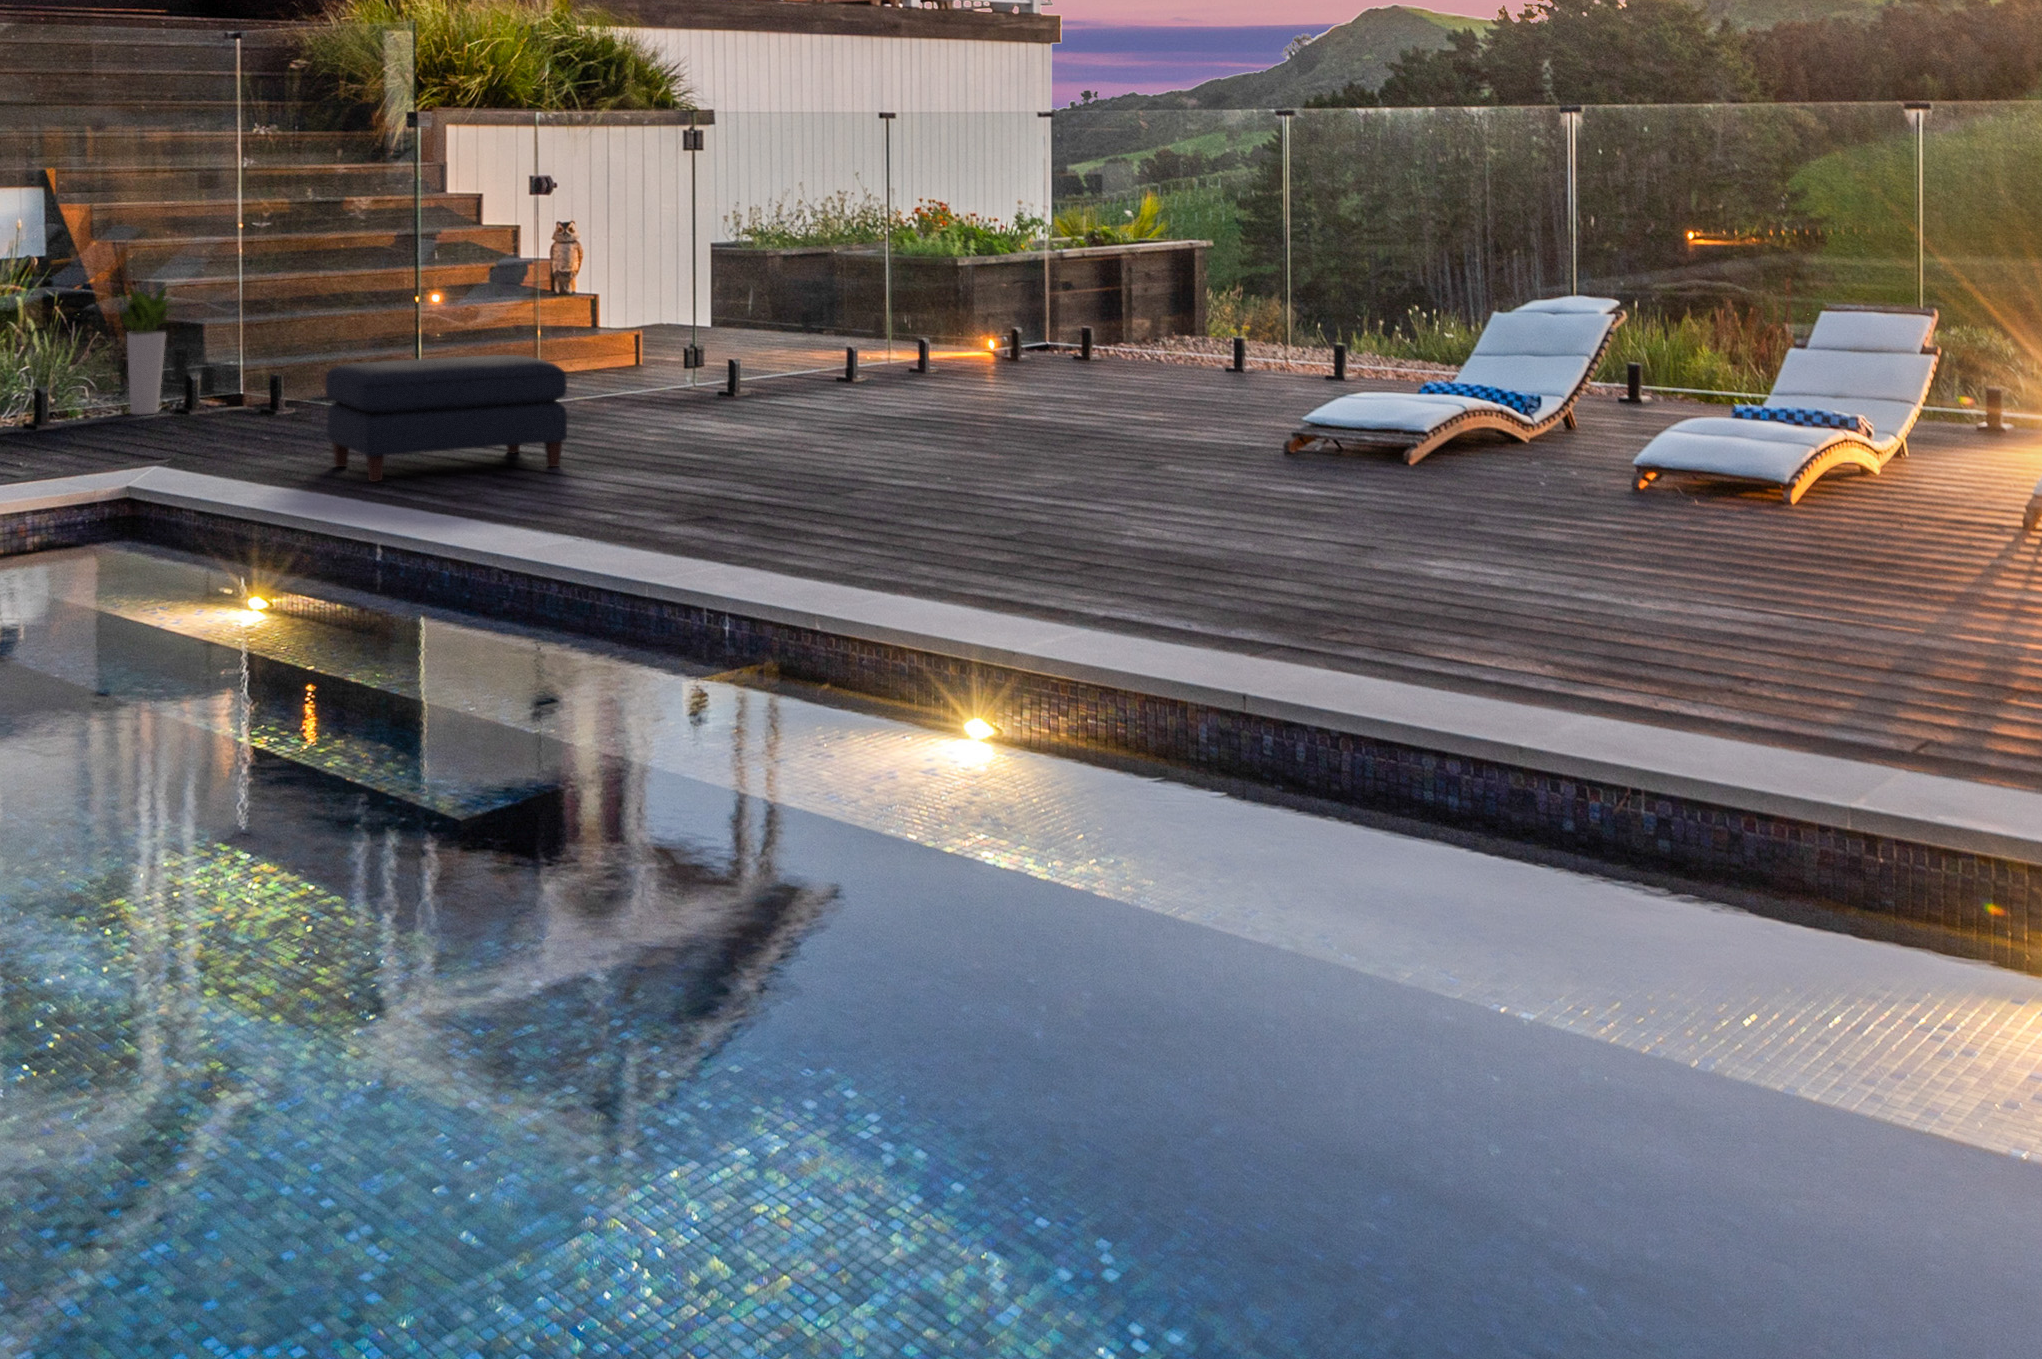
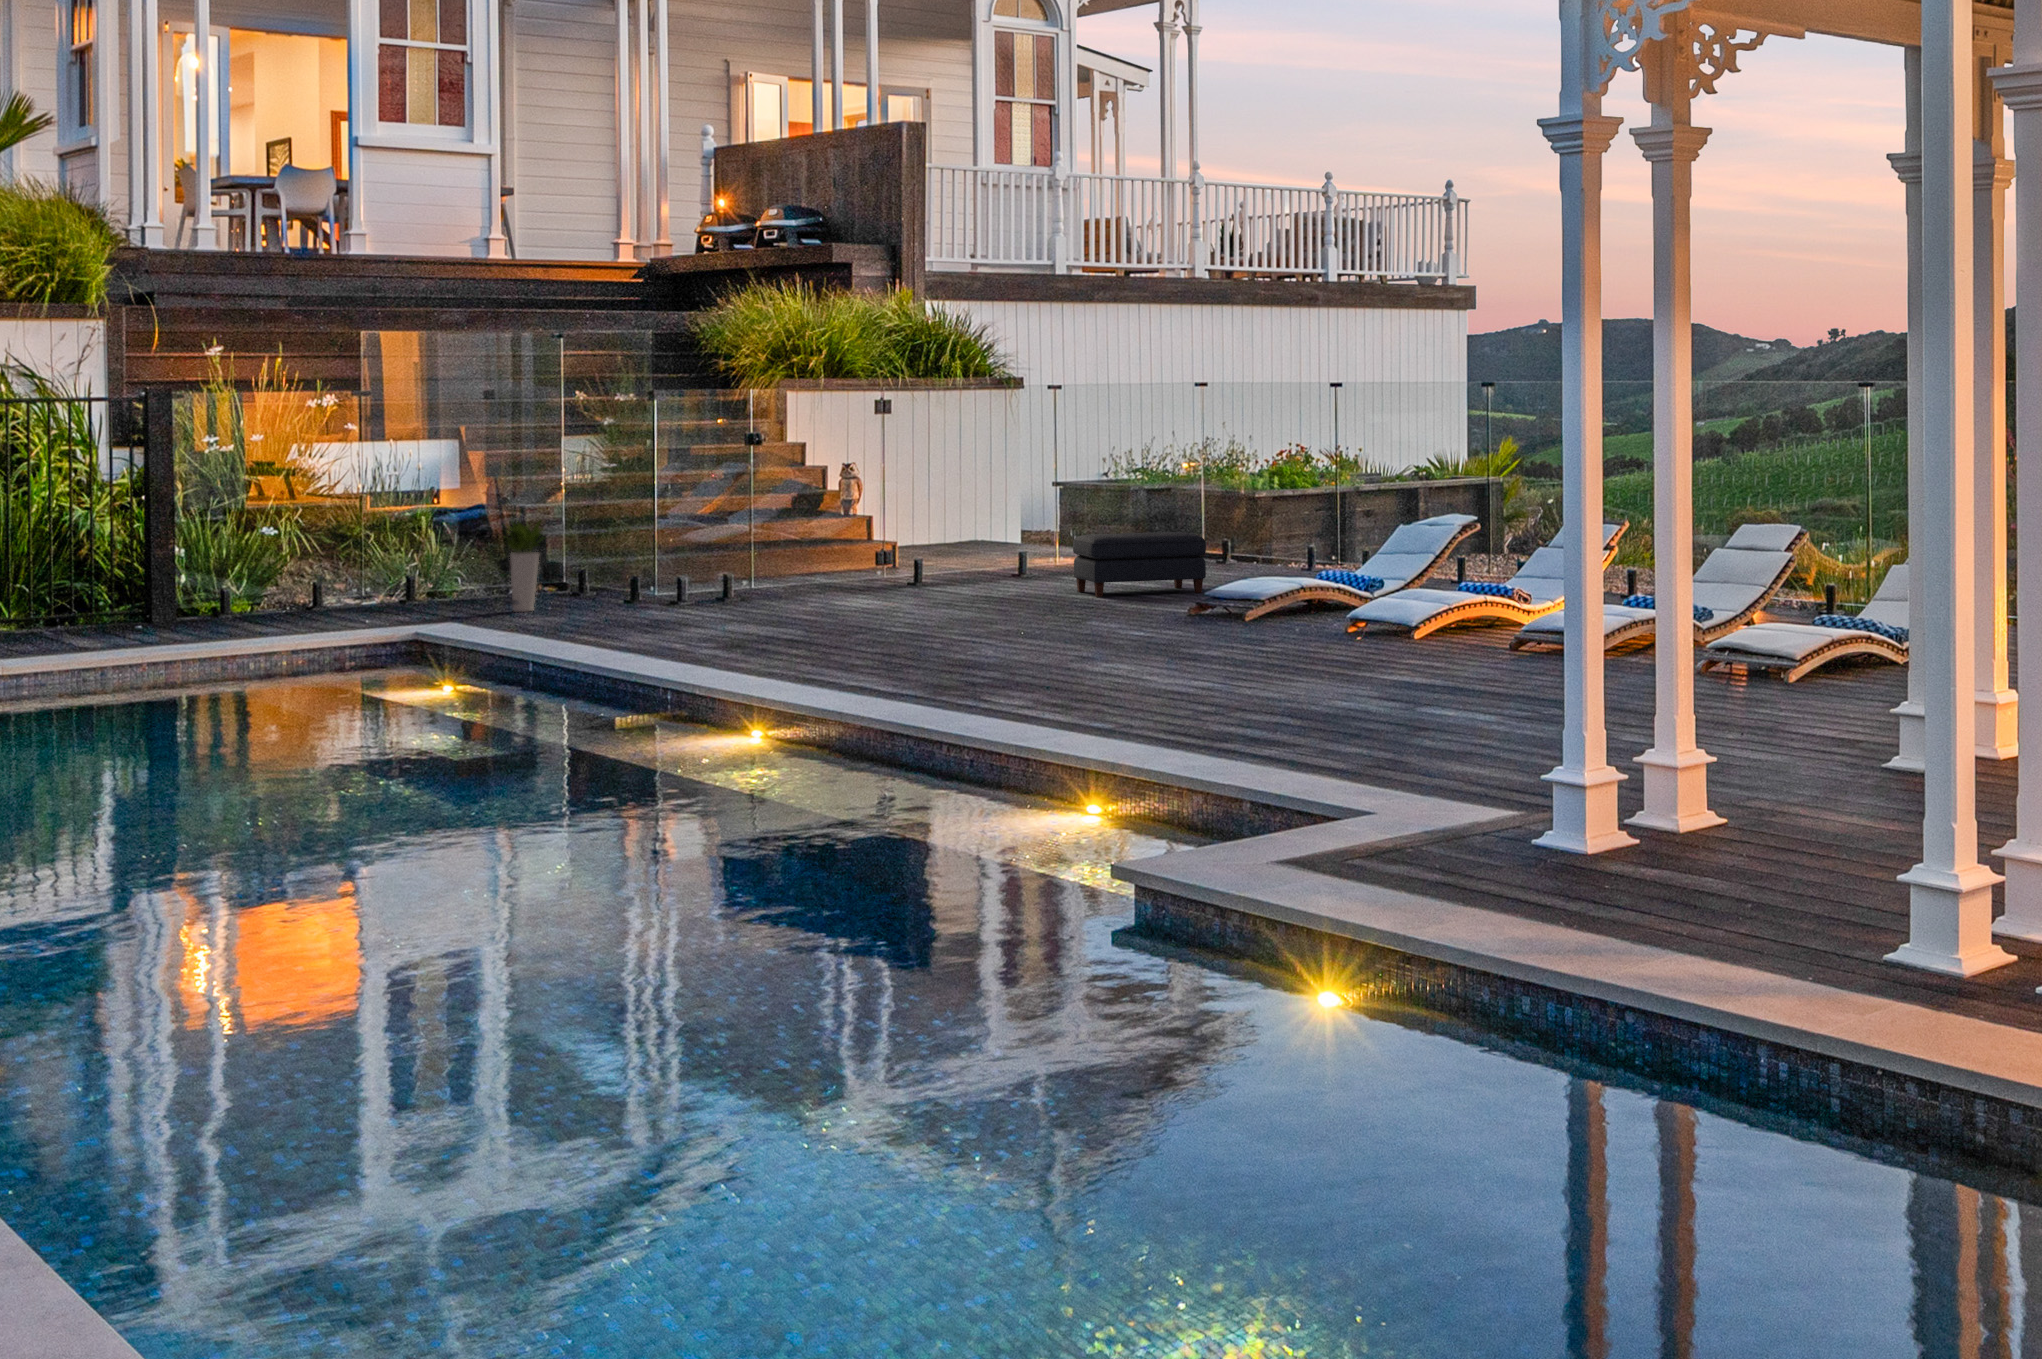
ottoman: present [325,355,567,482] -> present [1073,532,1206,597]

